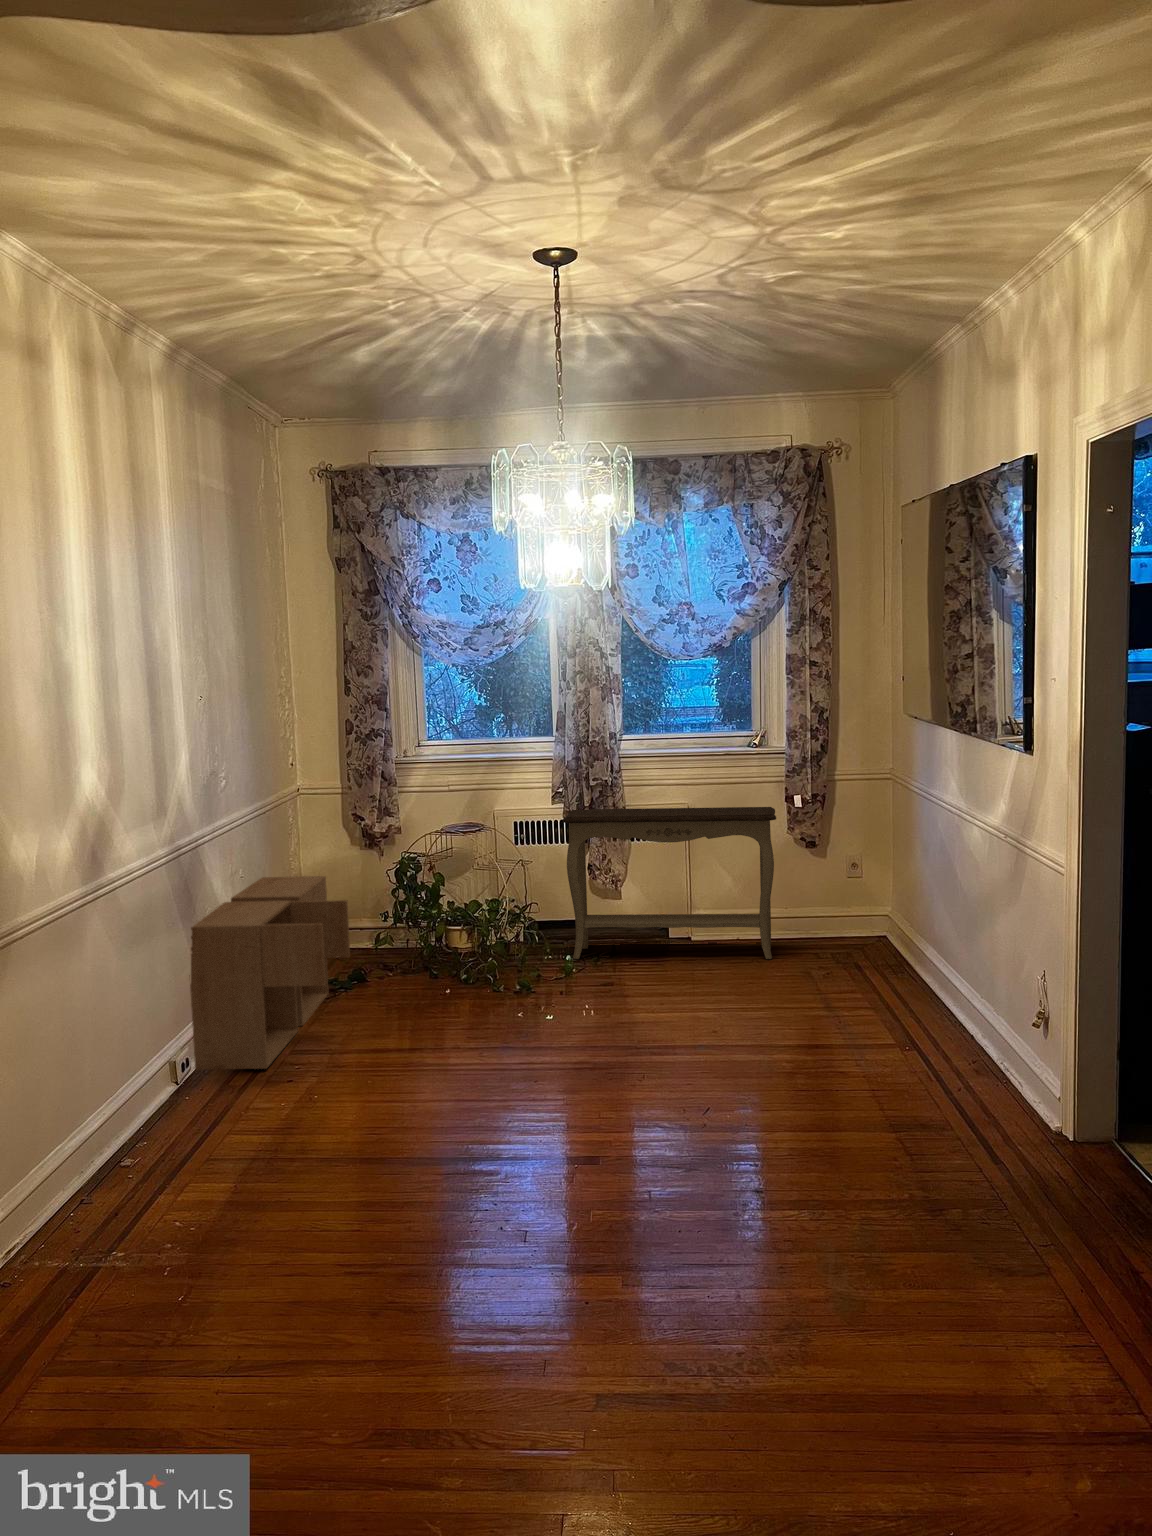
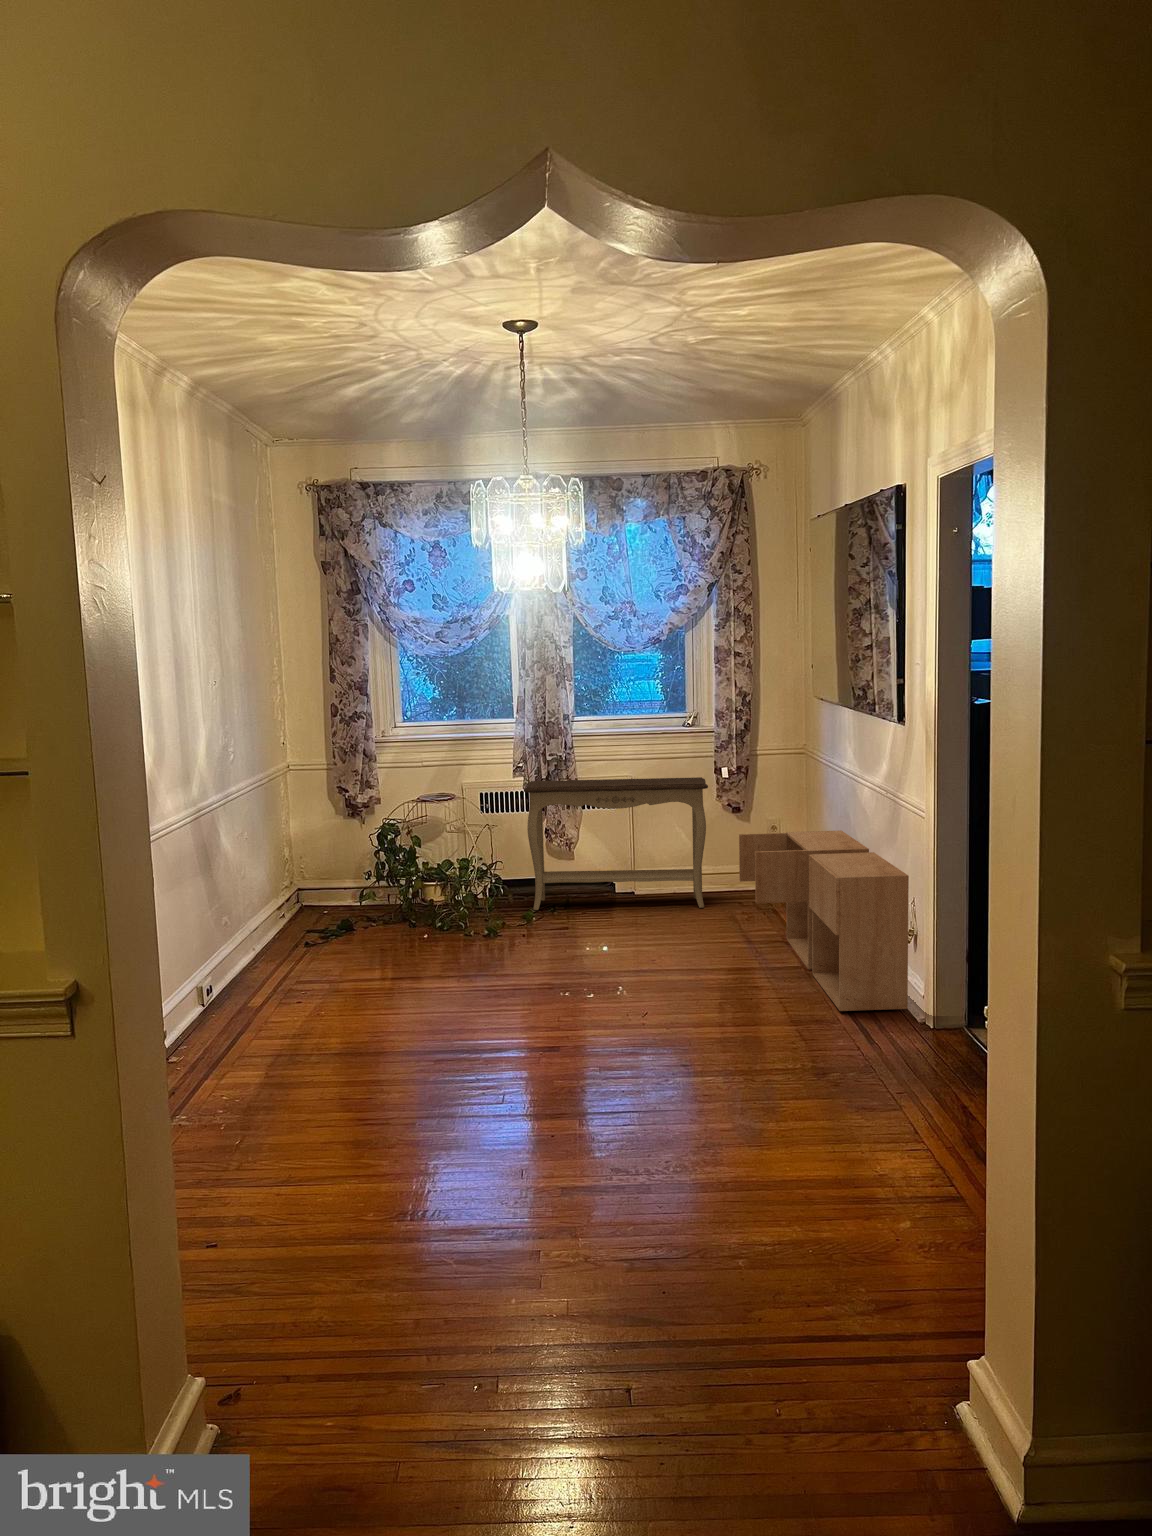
storage cabinet: present [190,876,350,1070] -> present [739,830,909,1011]

